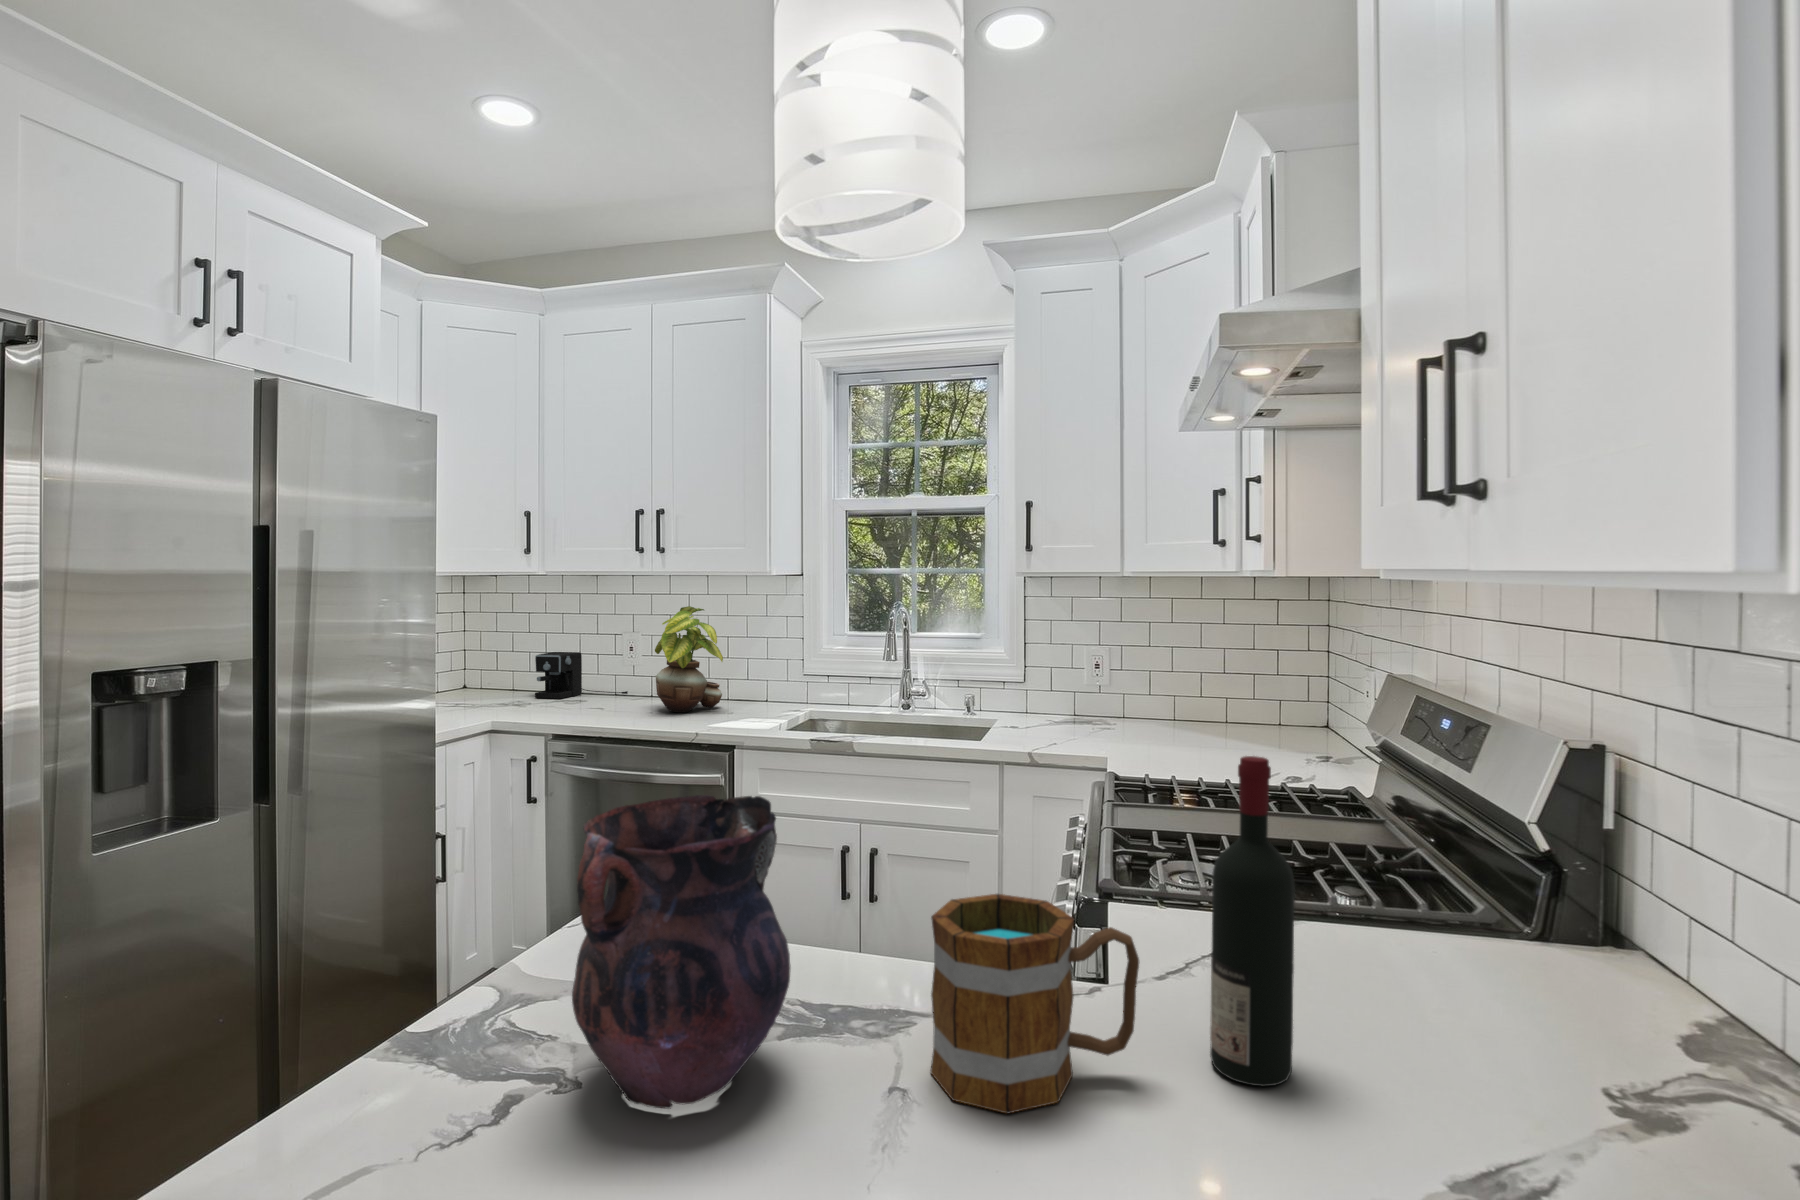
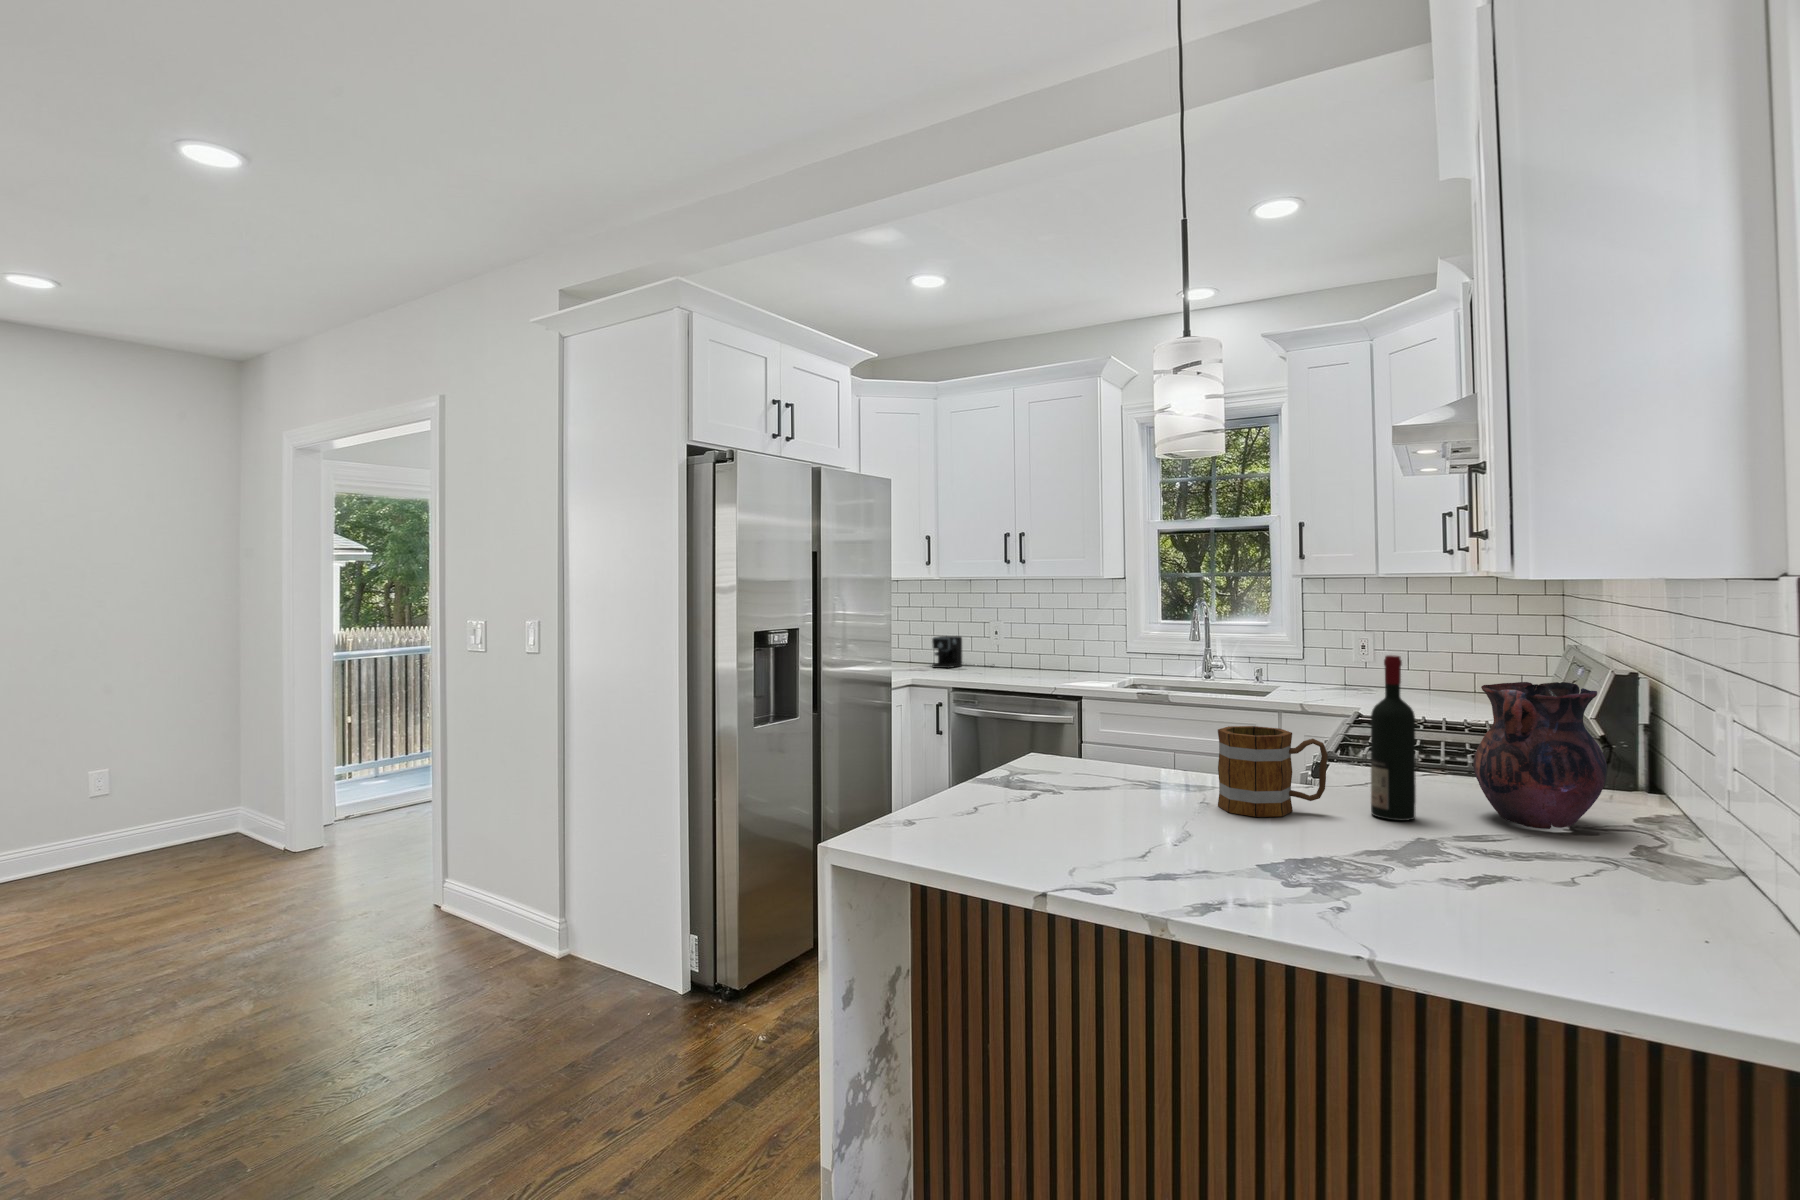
potted plant: present [655,606,723,712] -> none [1017,601,1068,677]
vase: present [572,795,790,1109] -> present [1473,682,1607,829]

